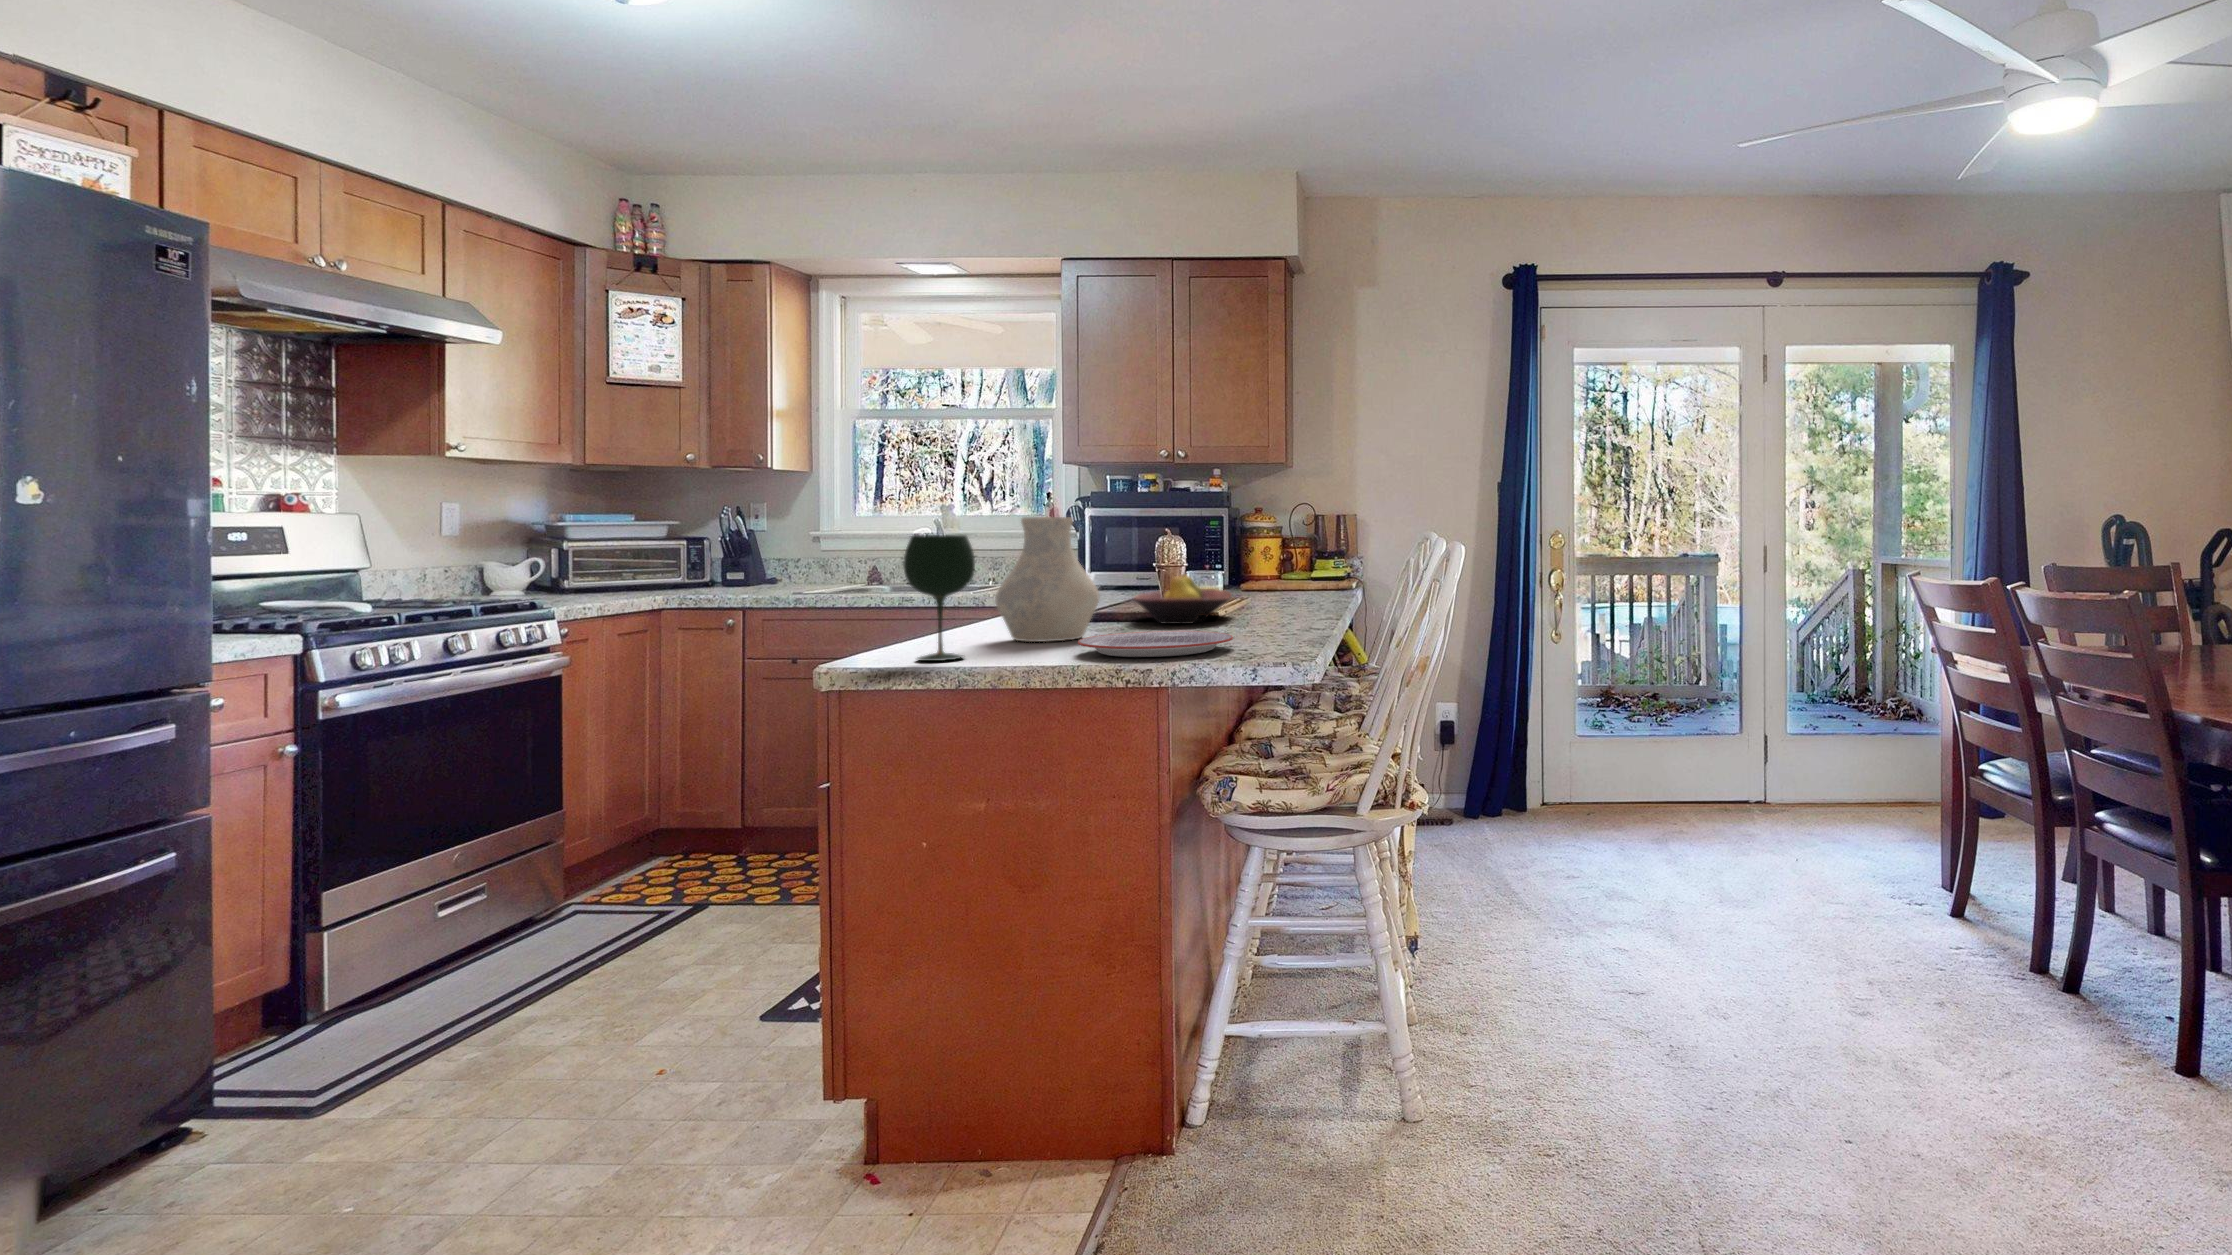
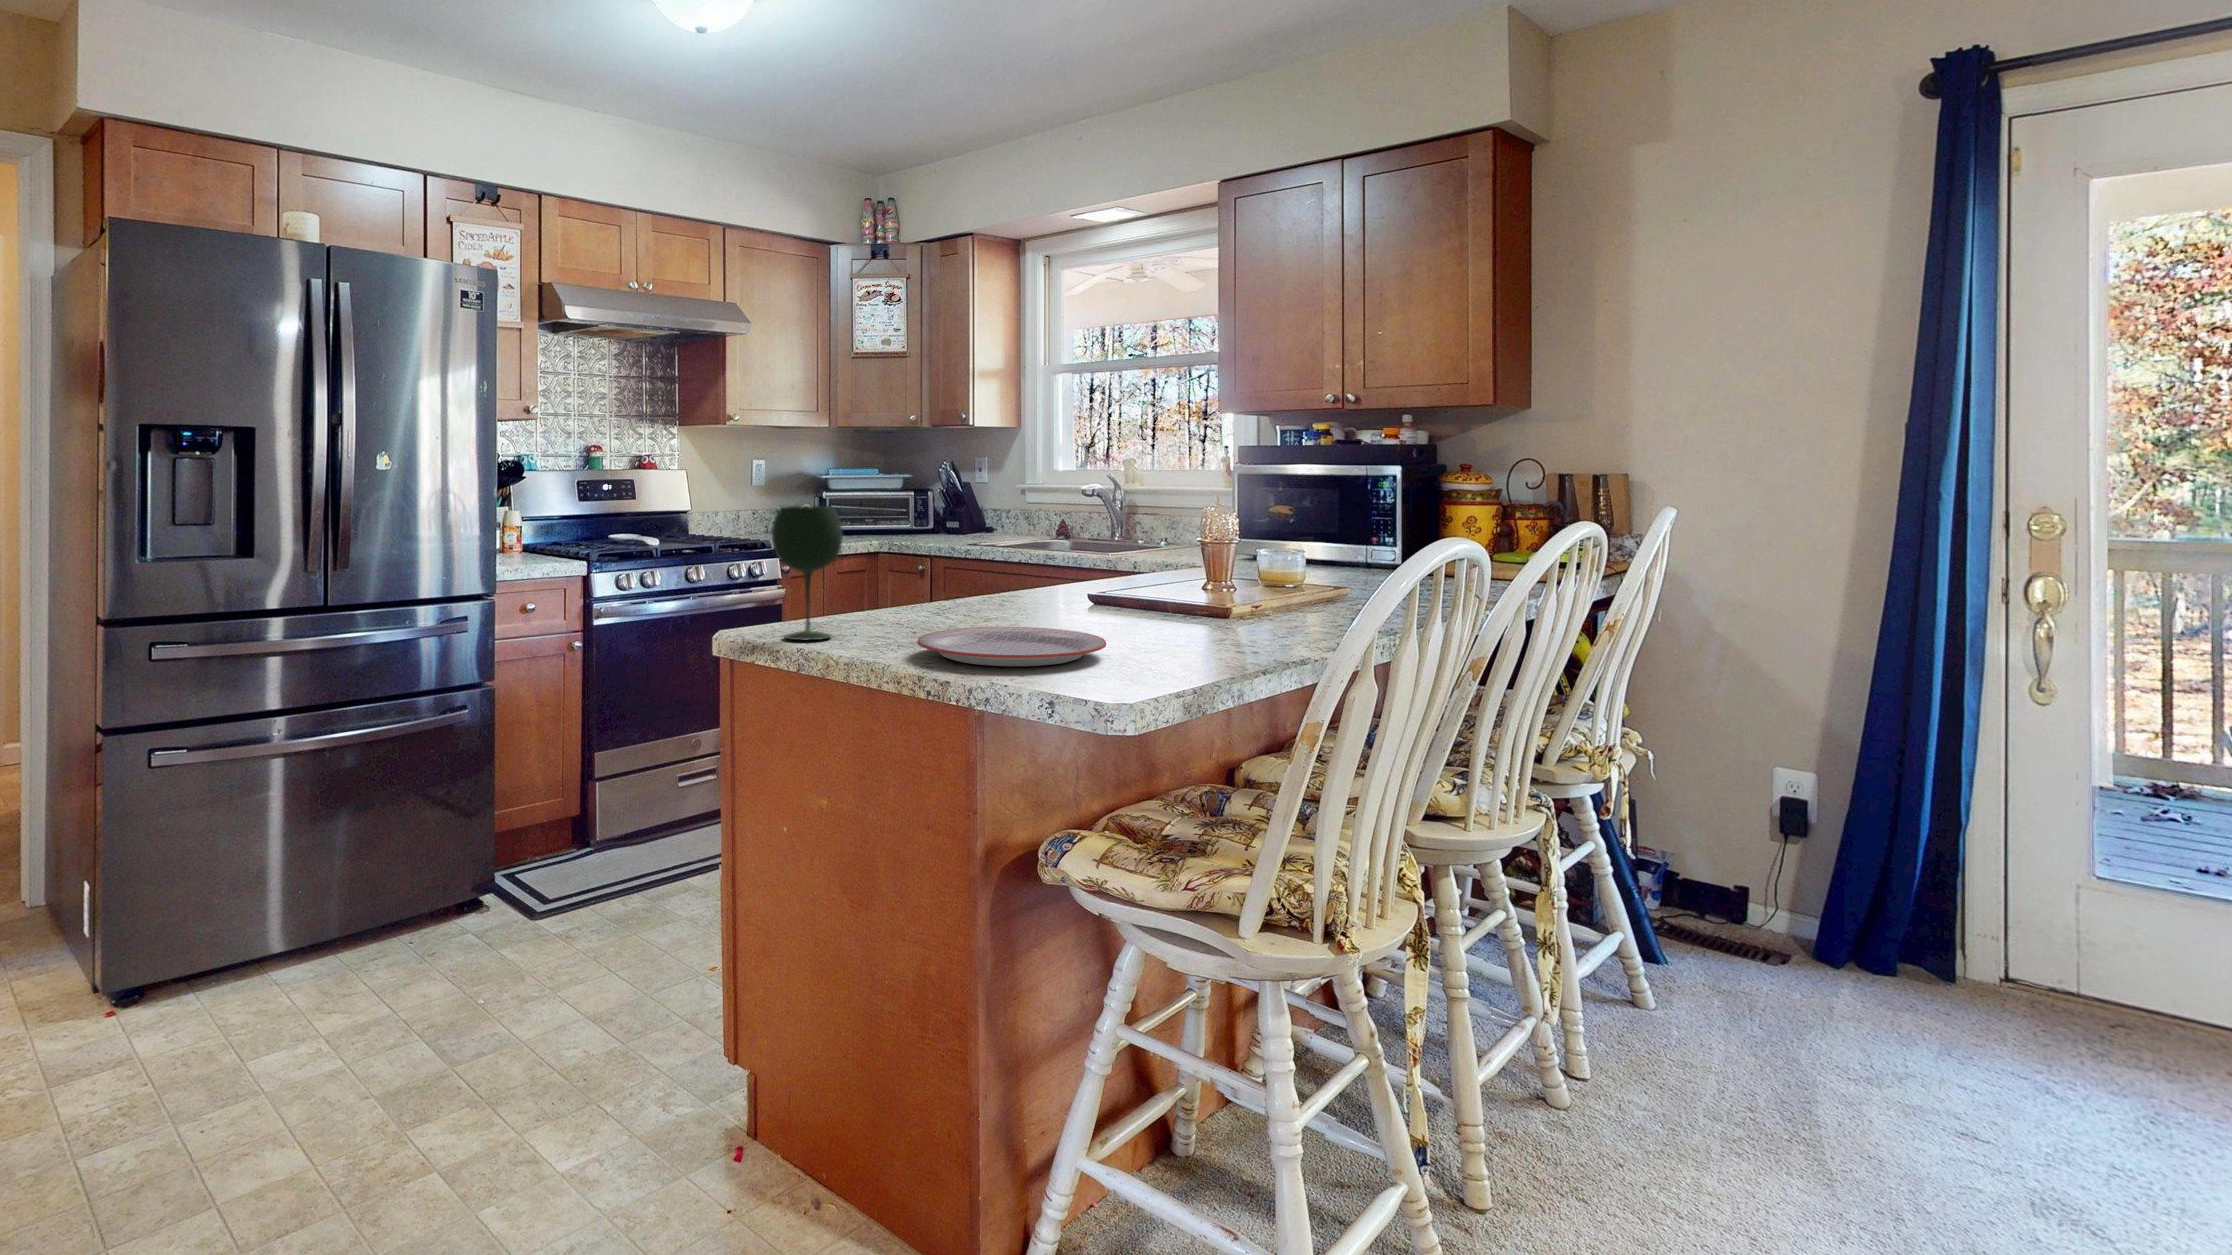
vase: present [995,517,1100,642] -> none [920,485,1033,627]
fruit bowl: present [1132,574,1232,624] -> none [1116,552,1264,617]

